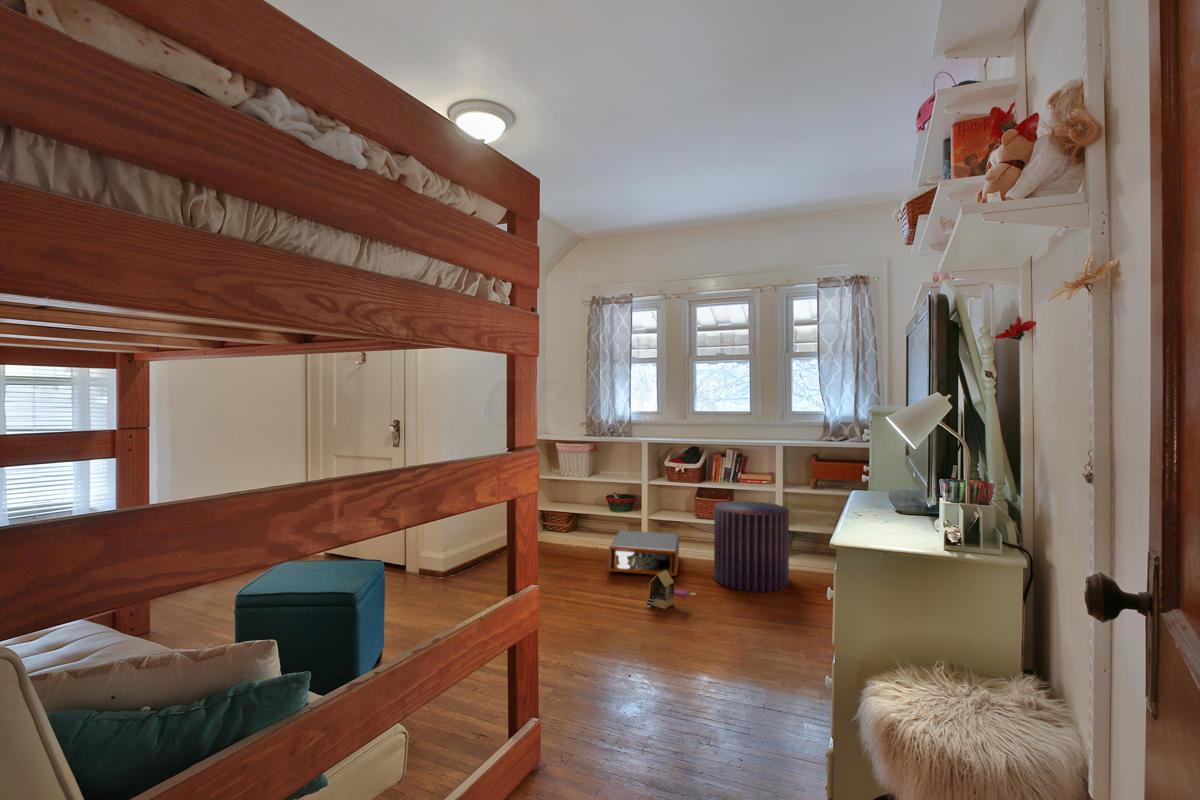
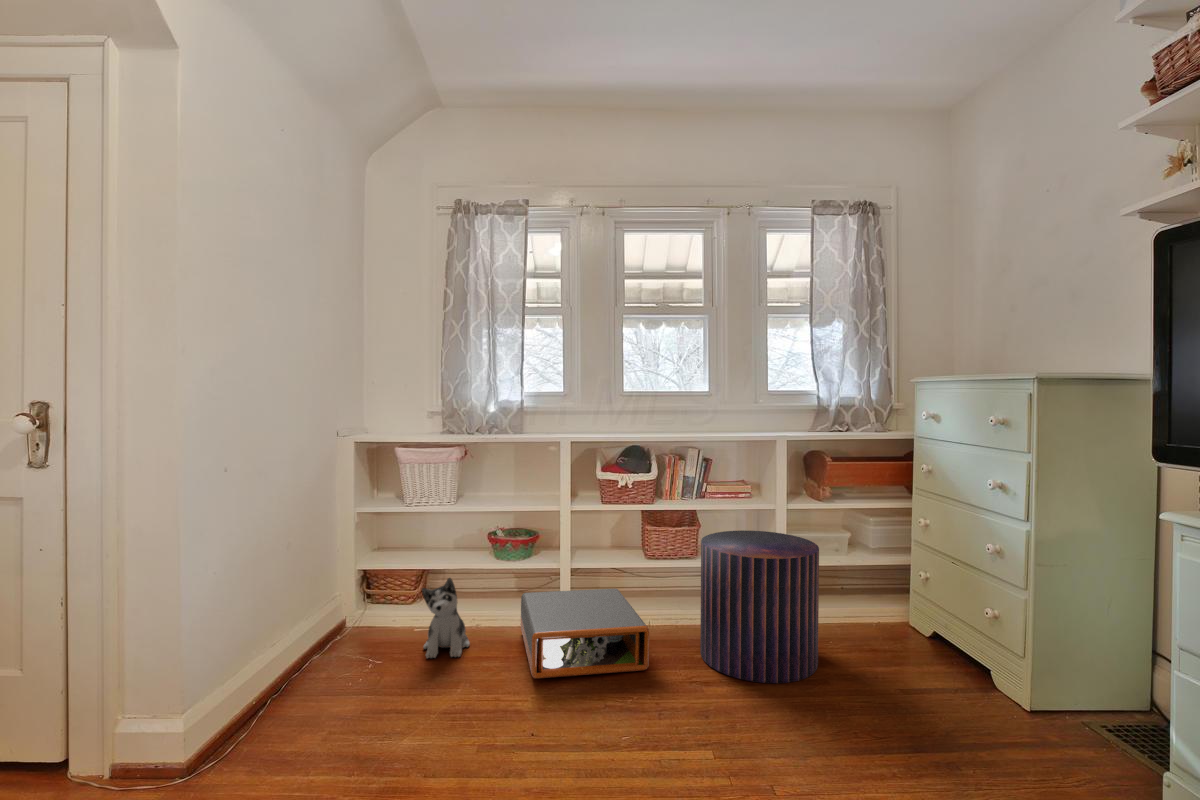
plush toy: none [561,515,587,560] -> present [422,578,470,658]
toy house: present [646,570,696,609] -> none [652,680,743,761]

